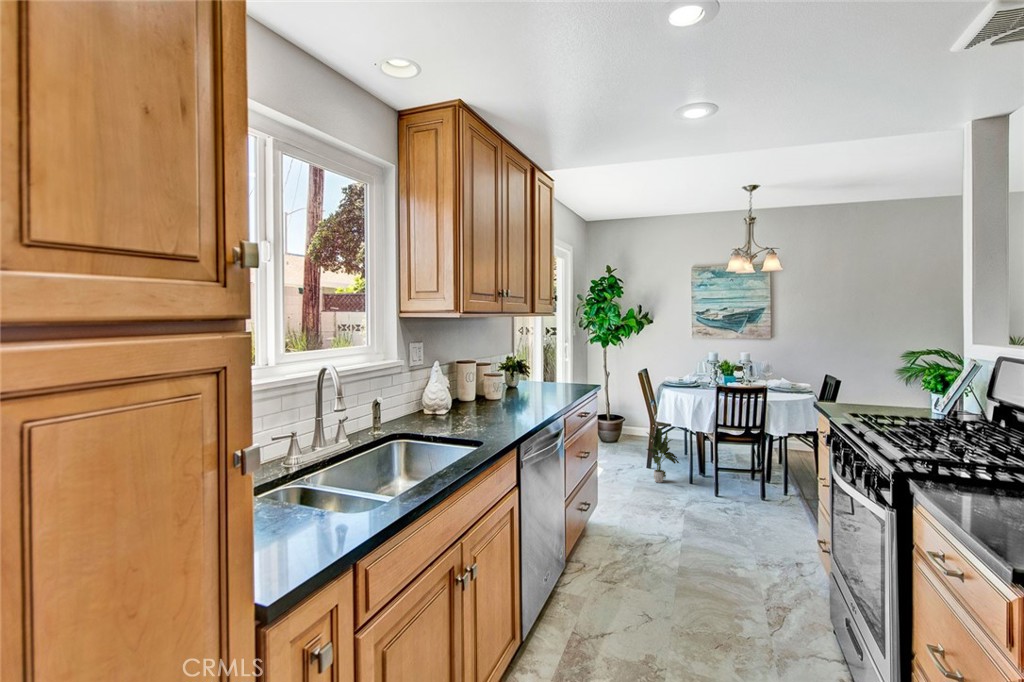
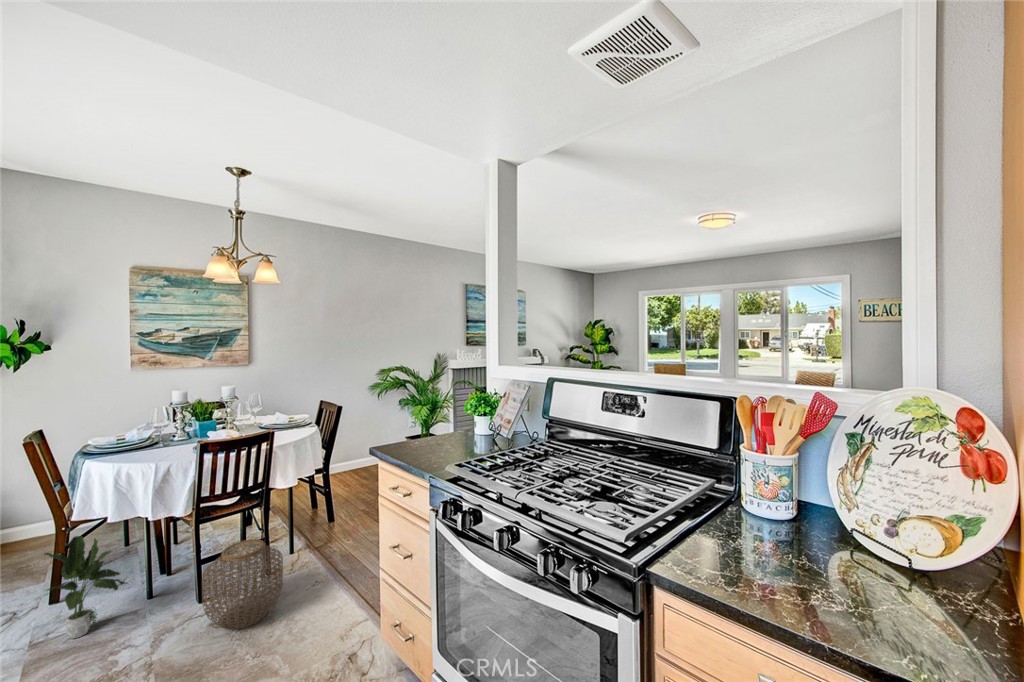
woven basket: none [714,457,765,513] -> present [202,539,283,629]

